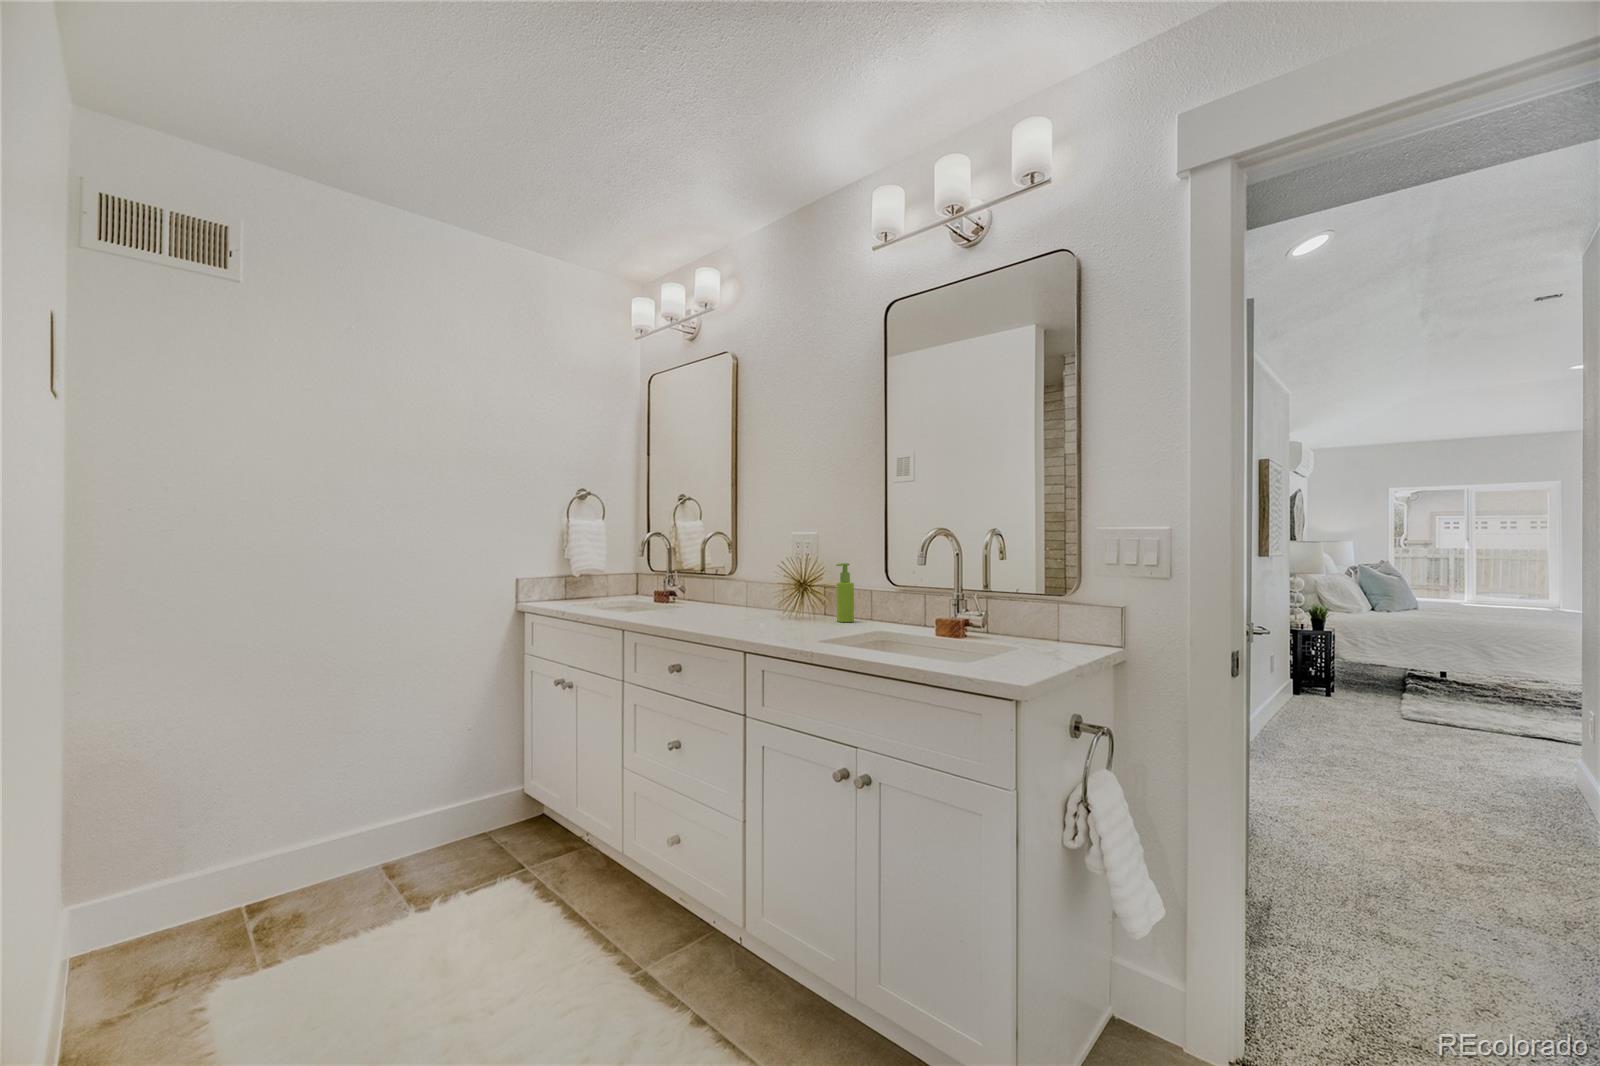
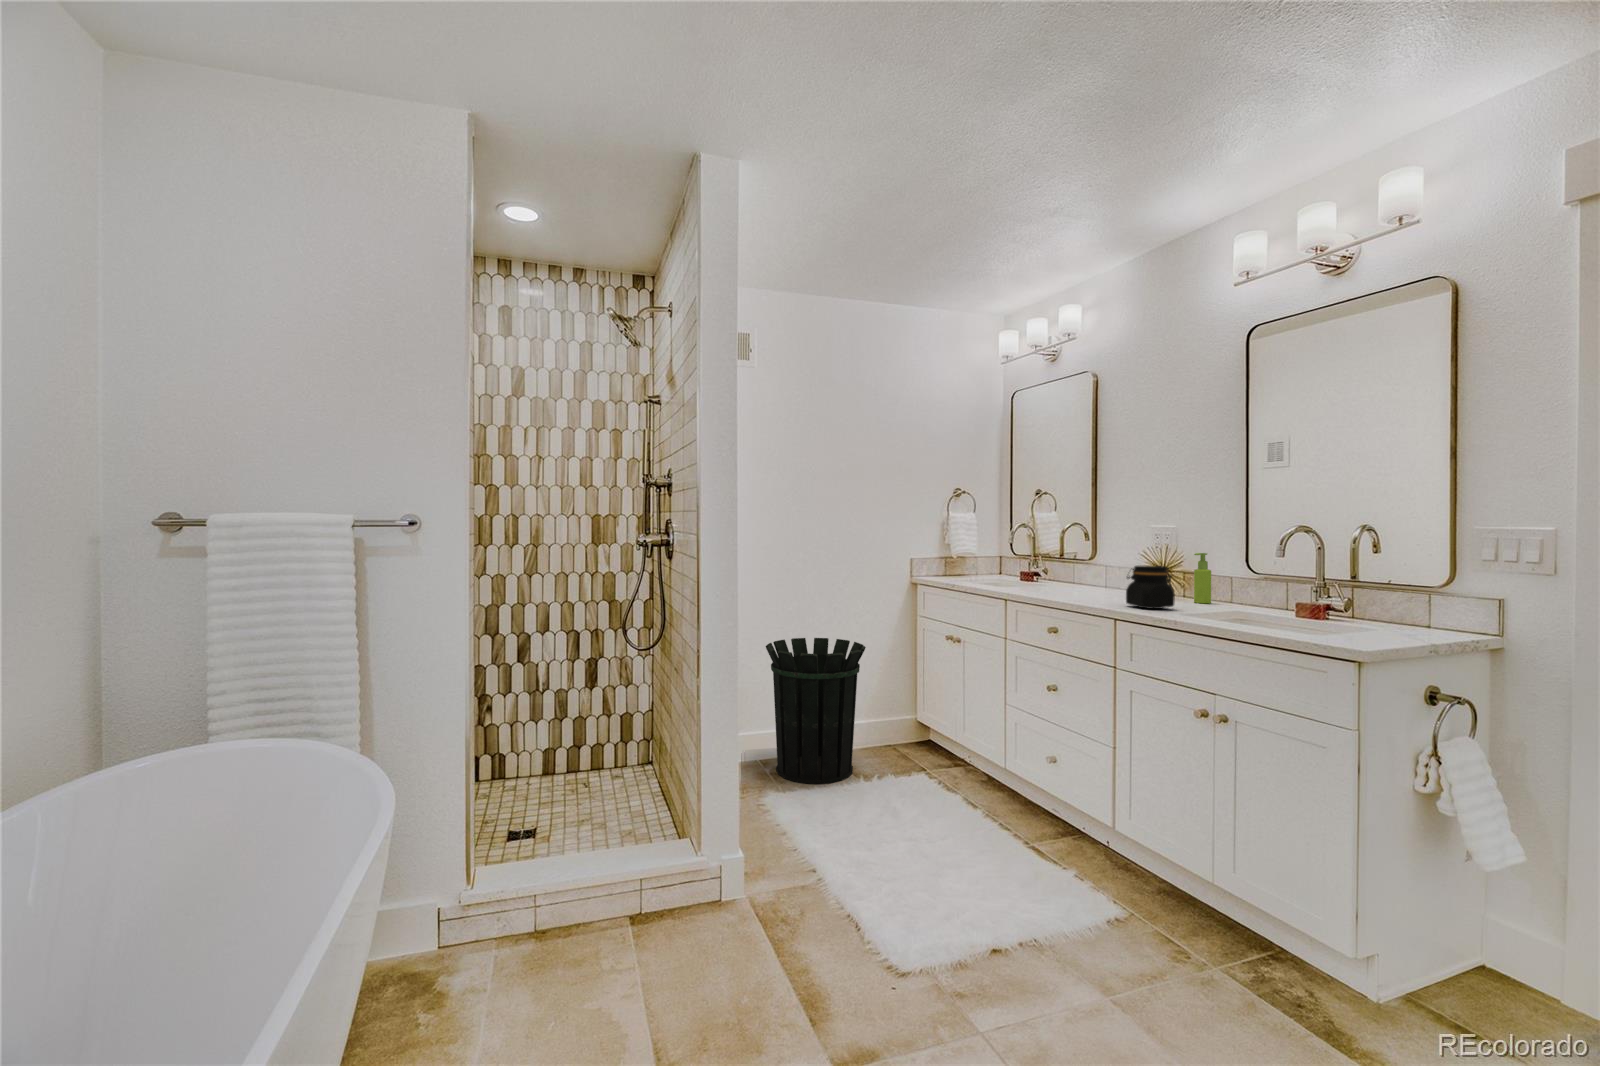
jar: none [757,581,813,636] -> present [1126,565,1175,609]
waste bin: none [234,702,423,947] -> present [766,638,866,784]

